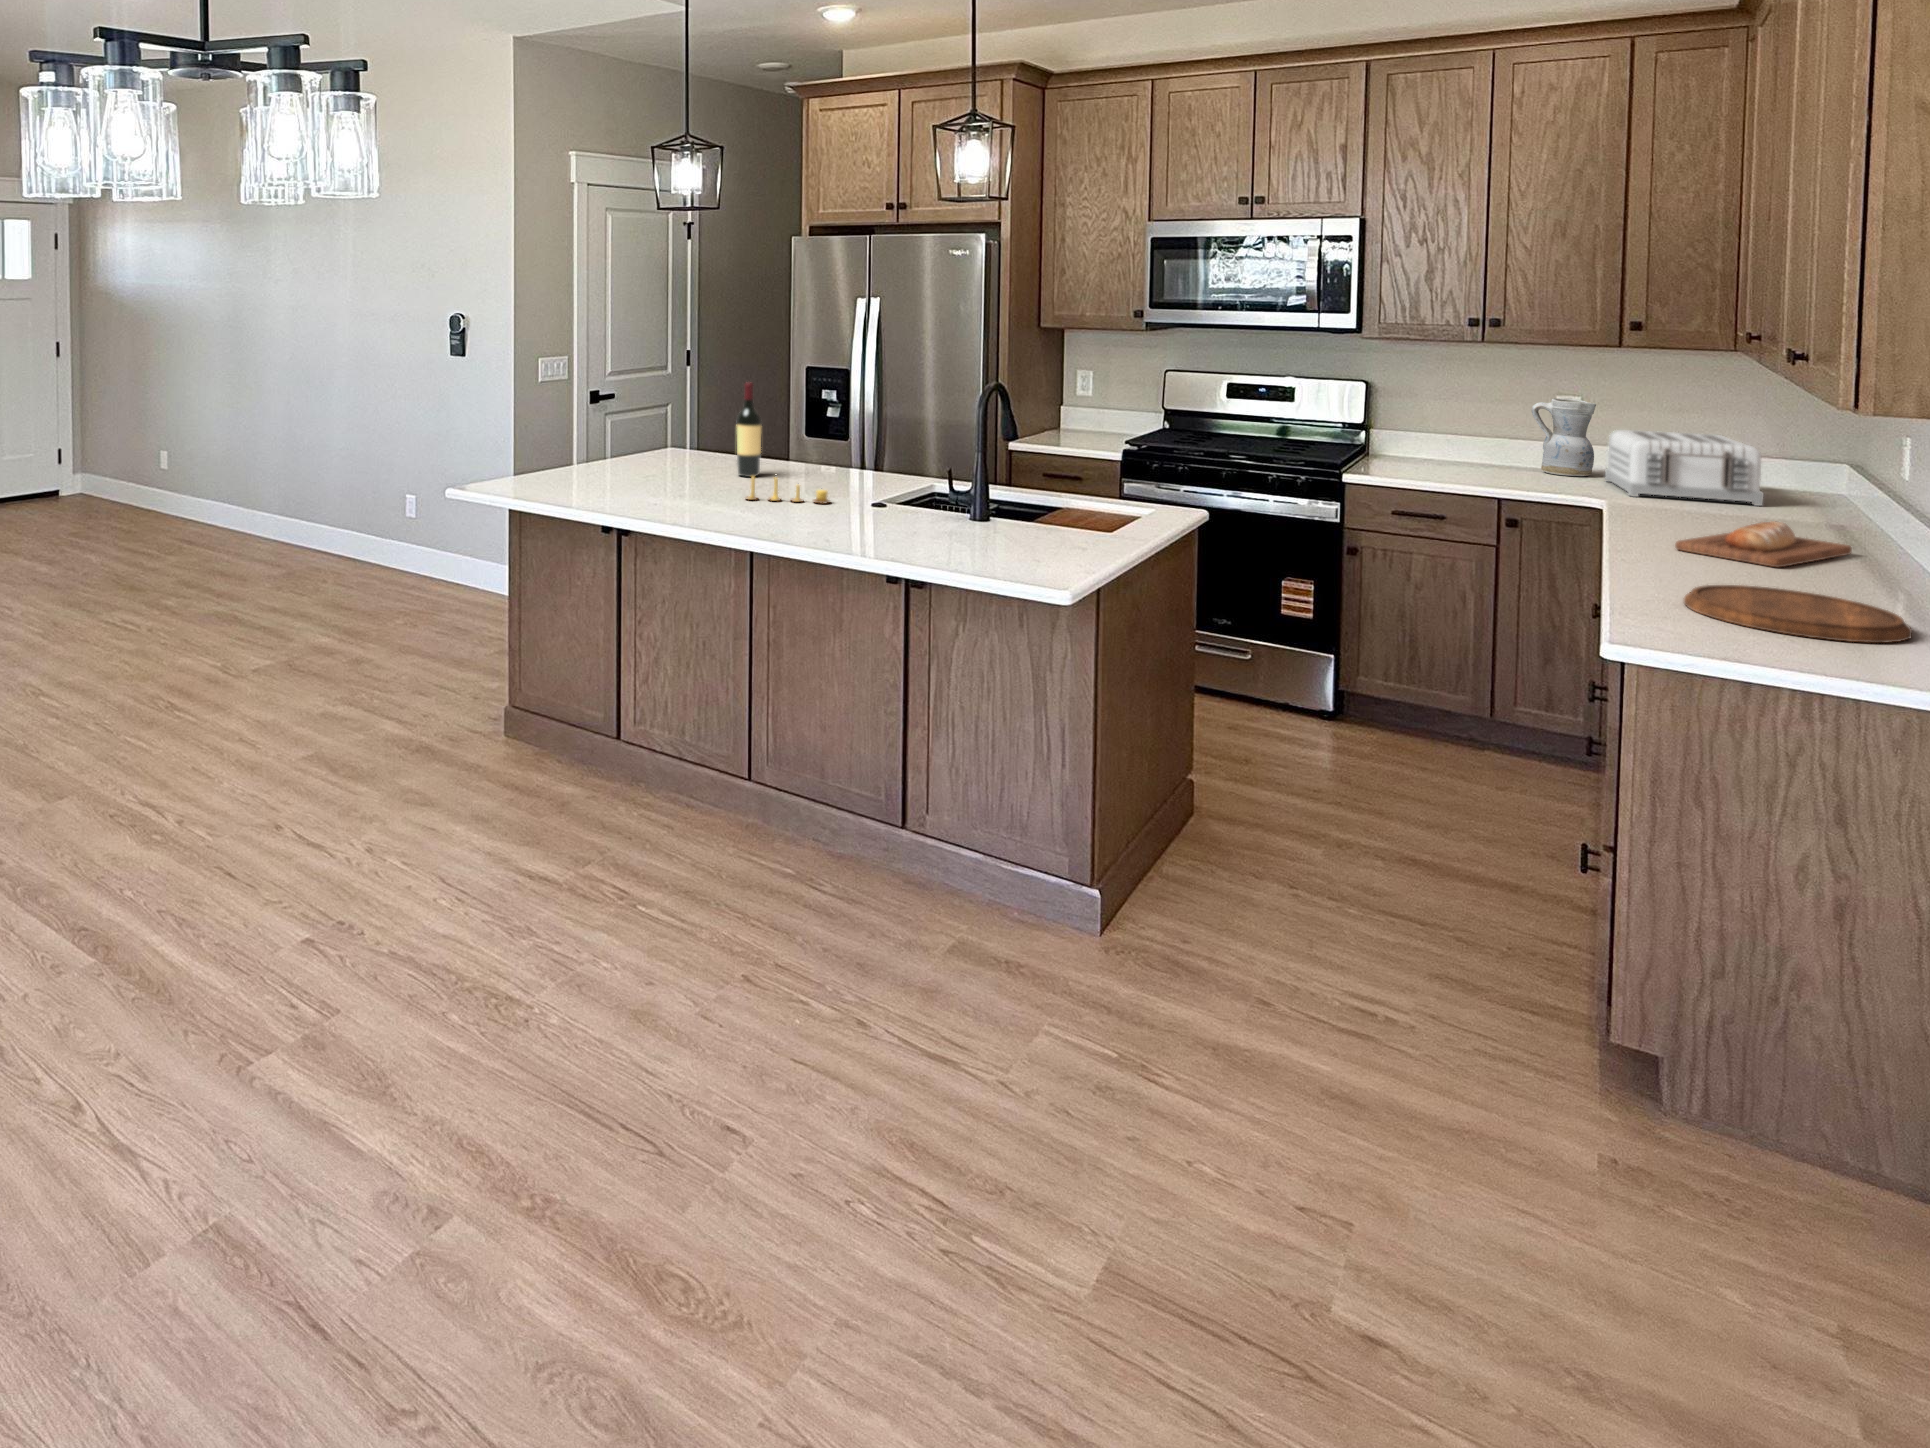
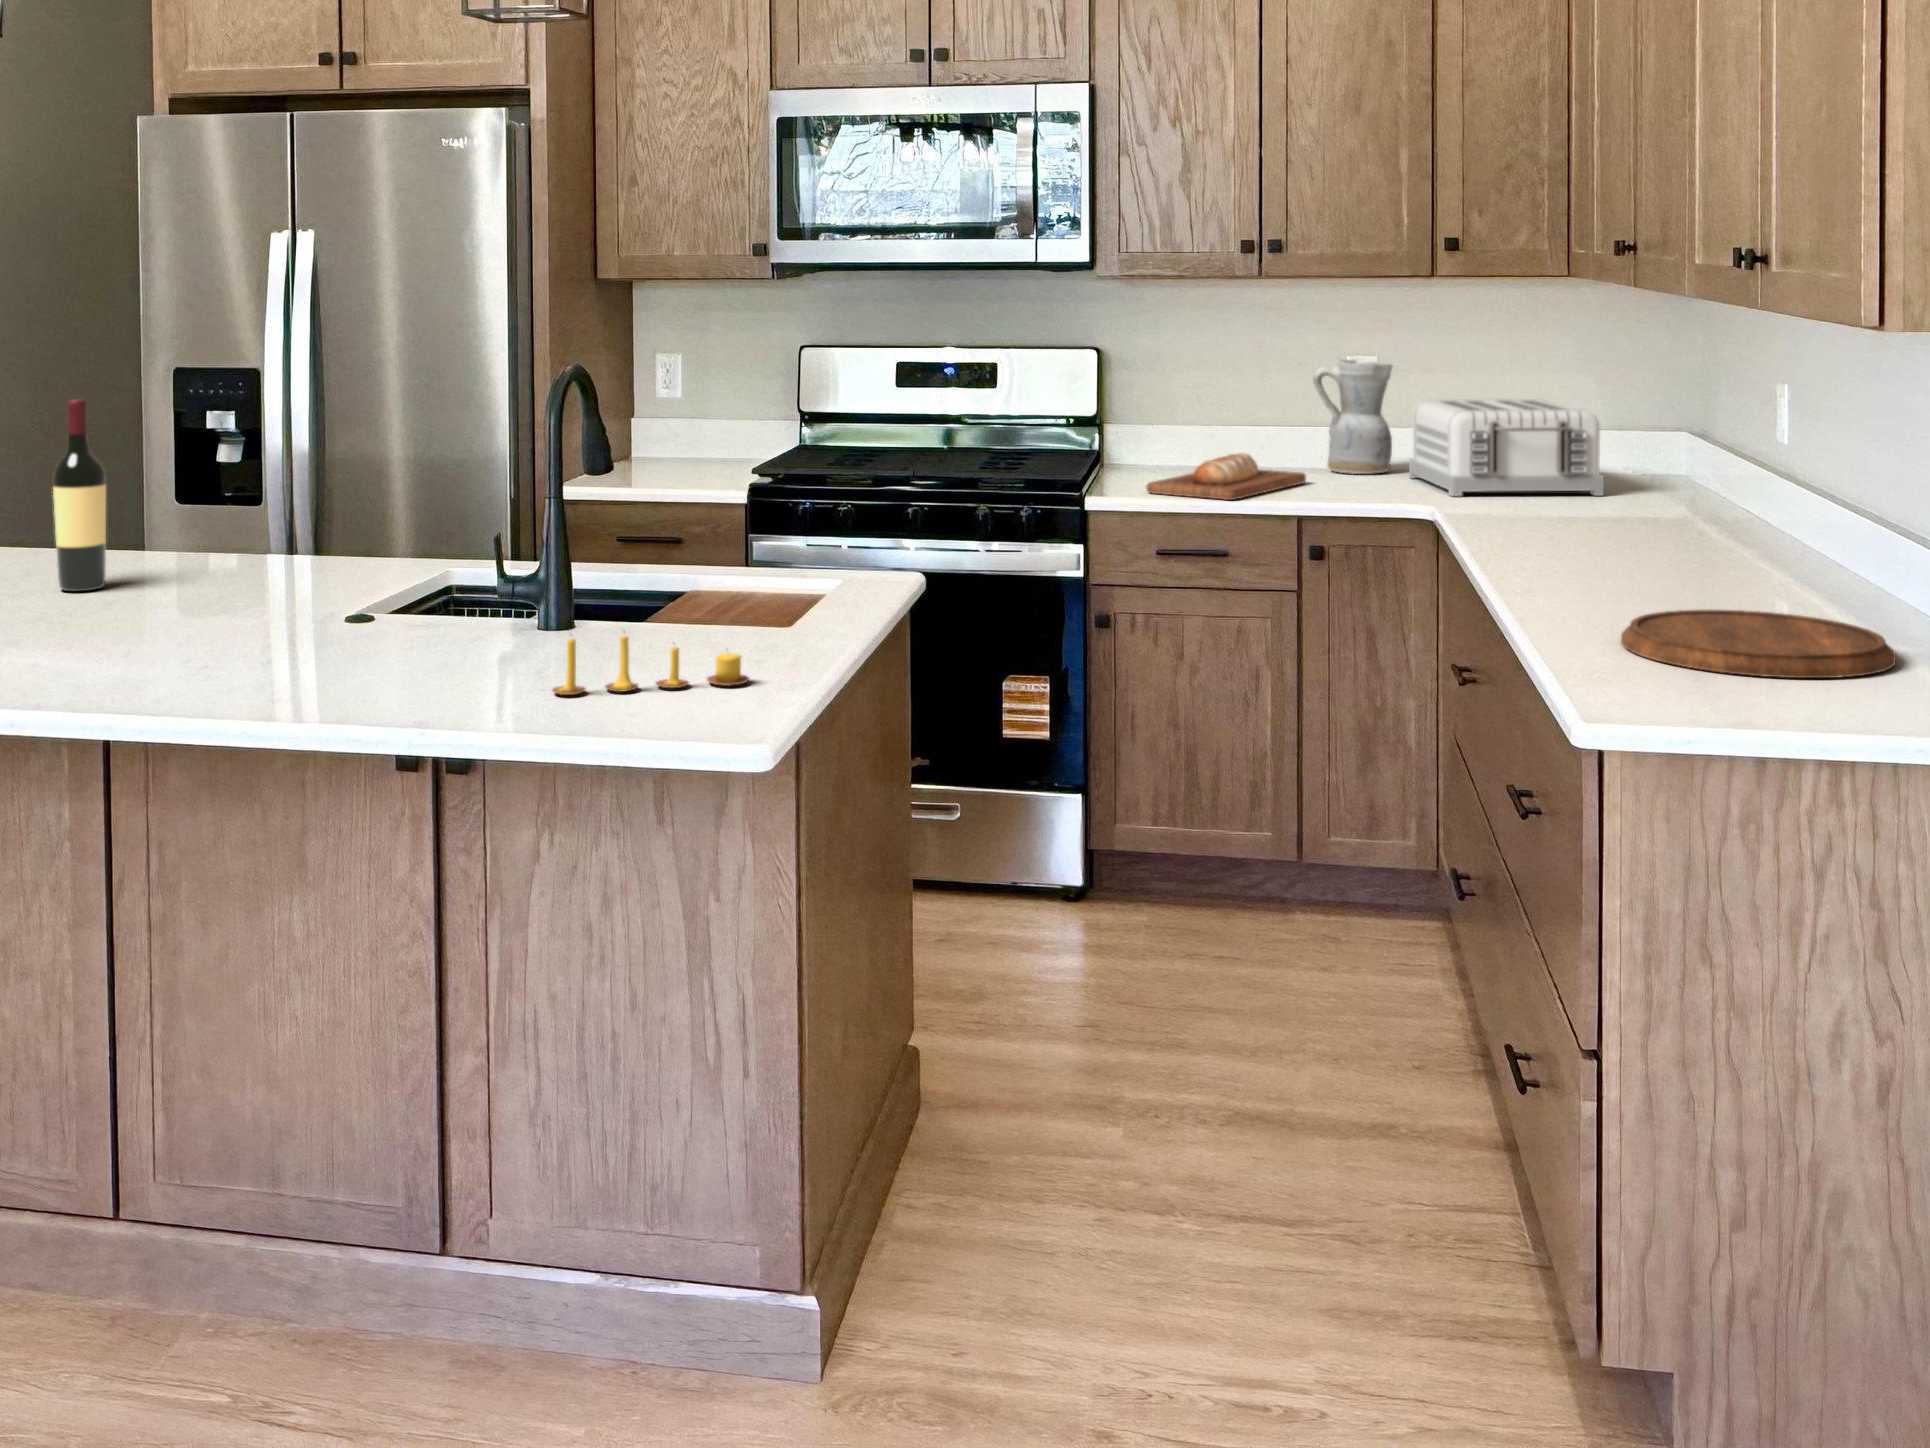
candle: present [747,476,830,504] -> present [553,634,749,695]
bread loaf: present [1675,521,1852,567] -> present [1146,453,1306,500]

